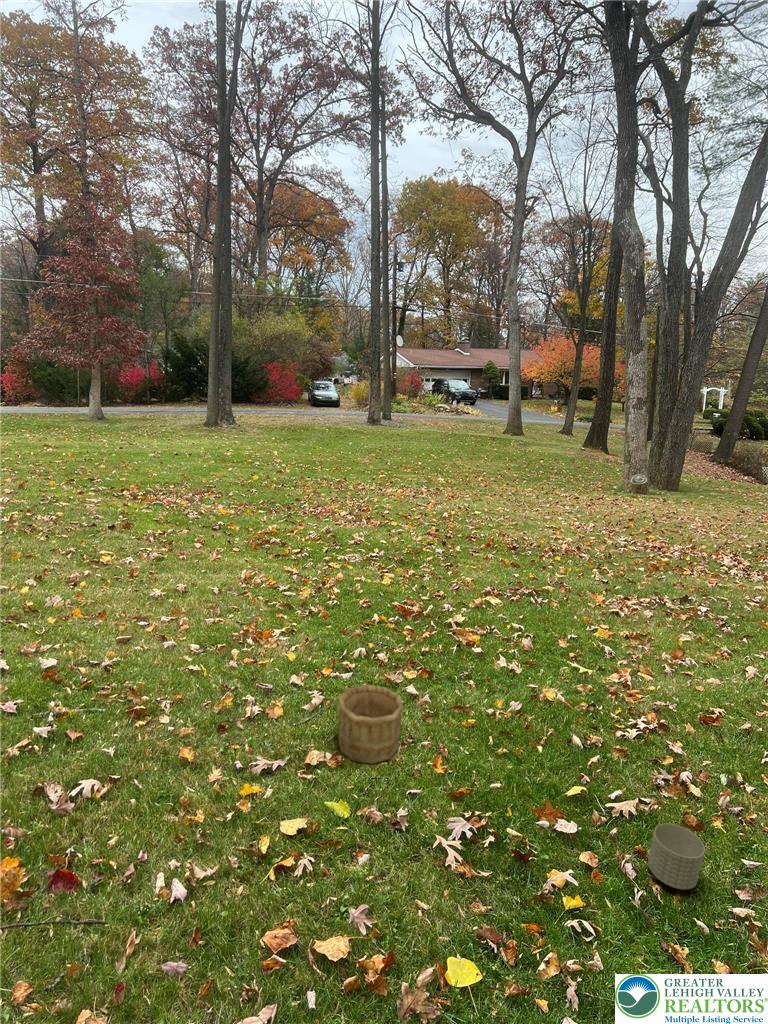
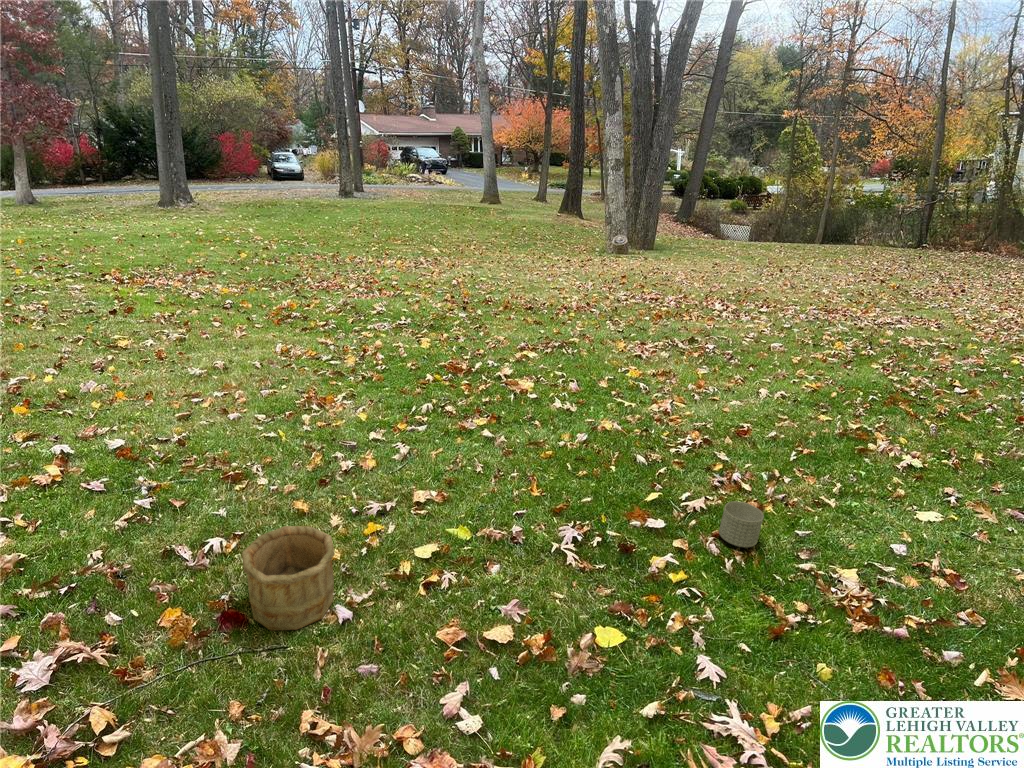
wooden bucket: present [338,685,404,764] -> present [242,526,334,631]

